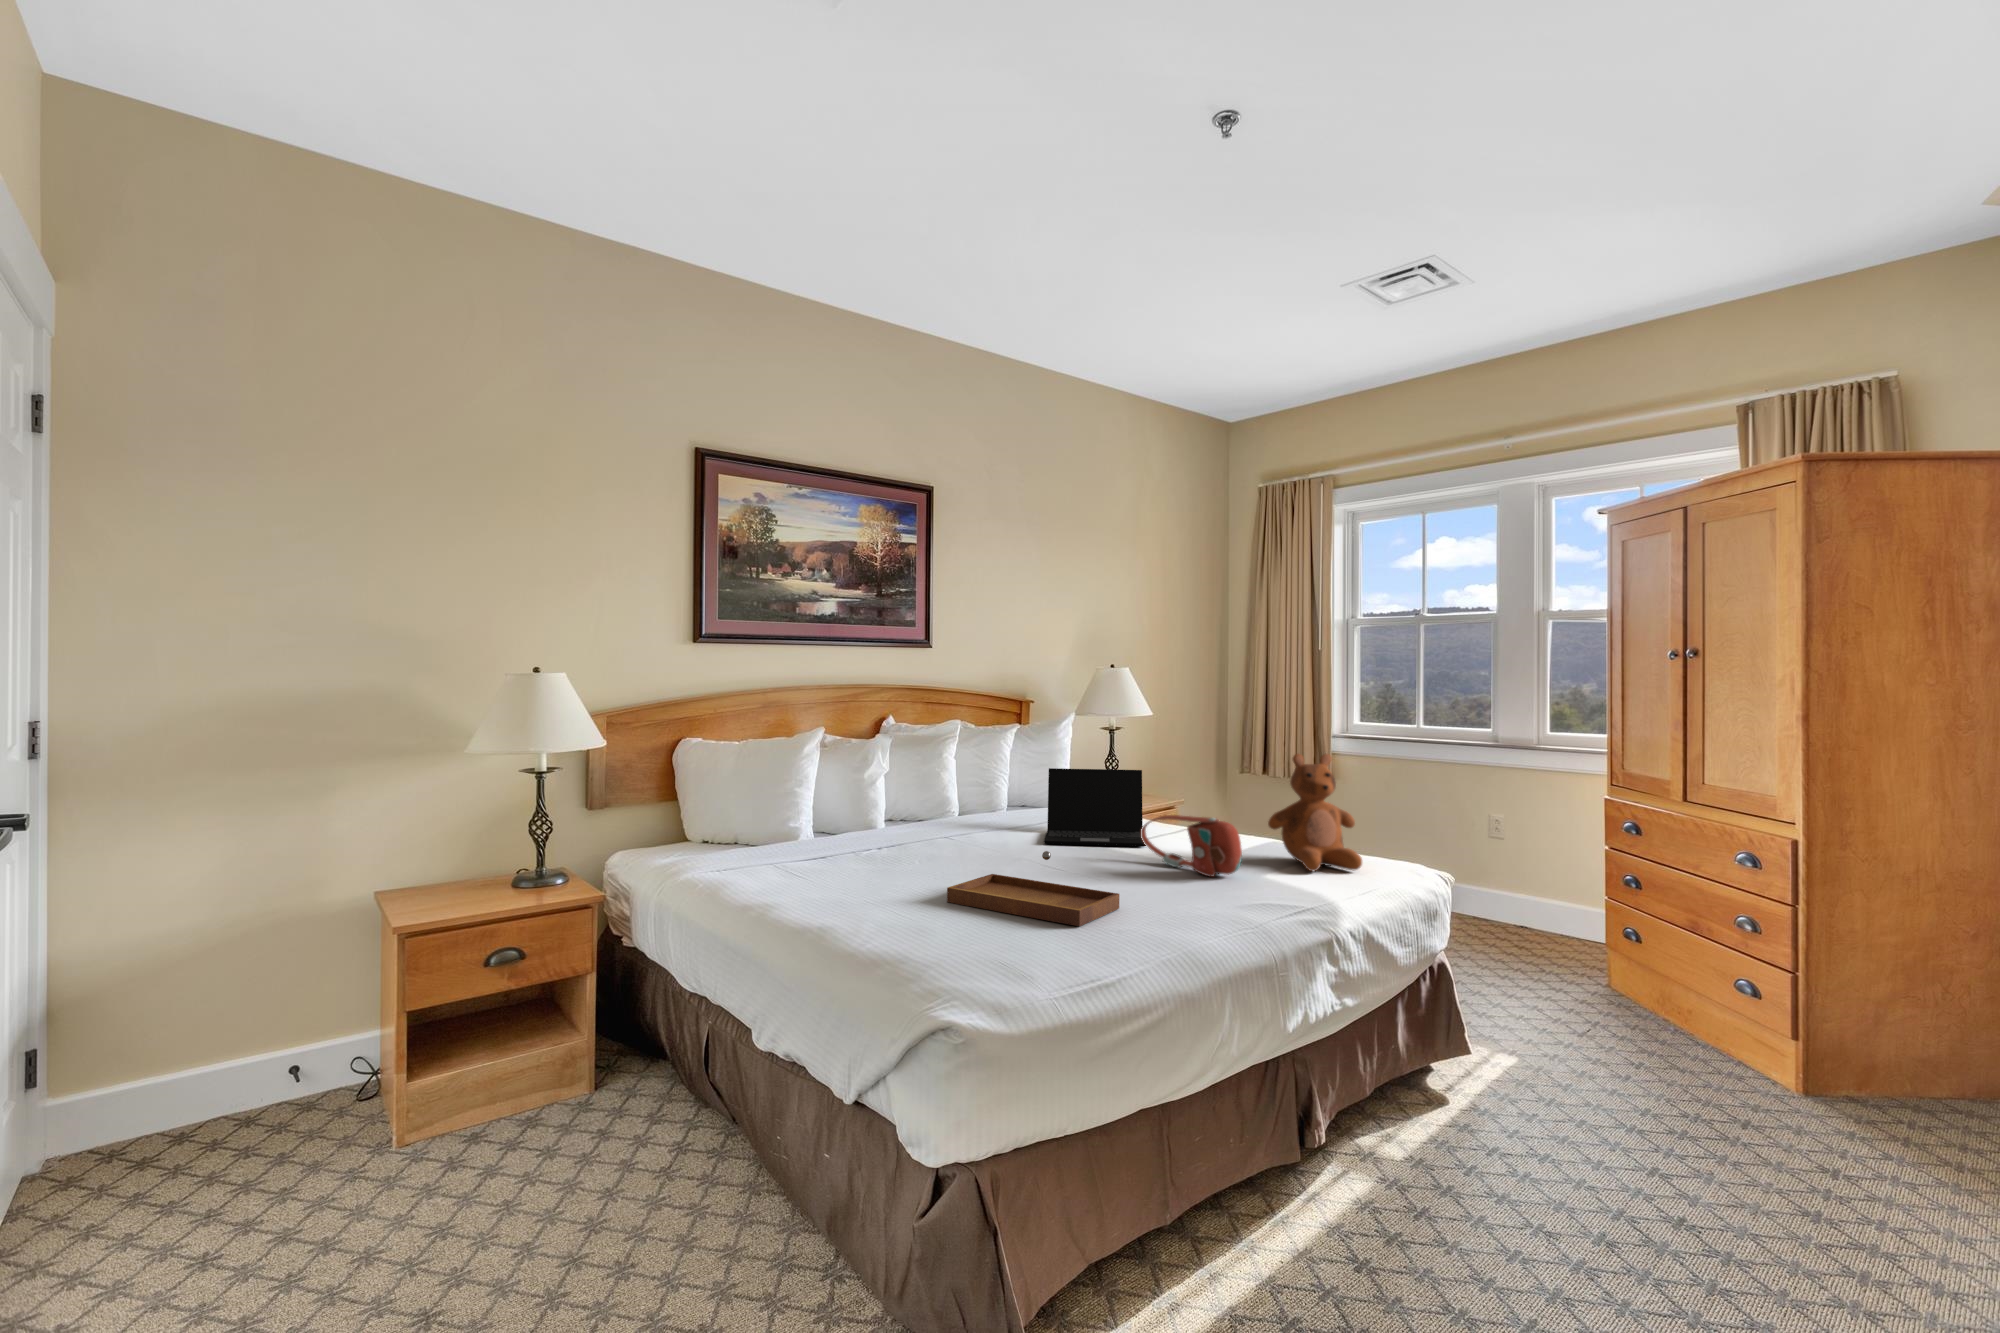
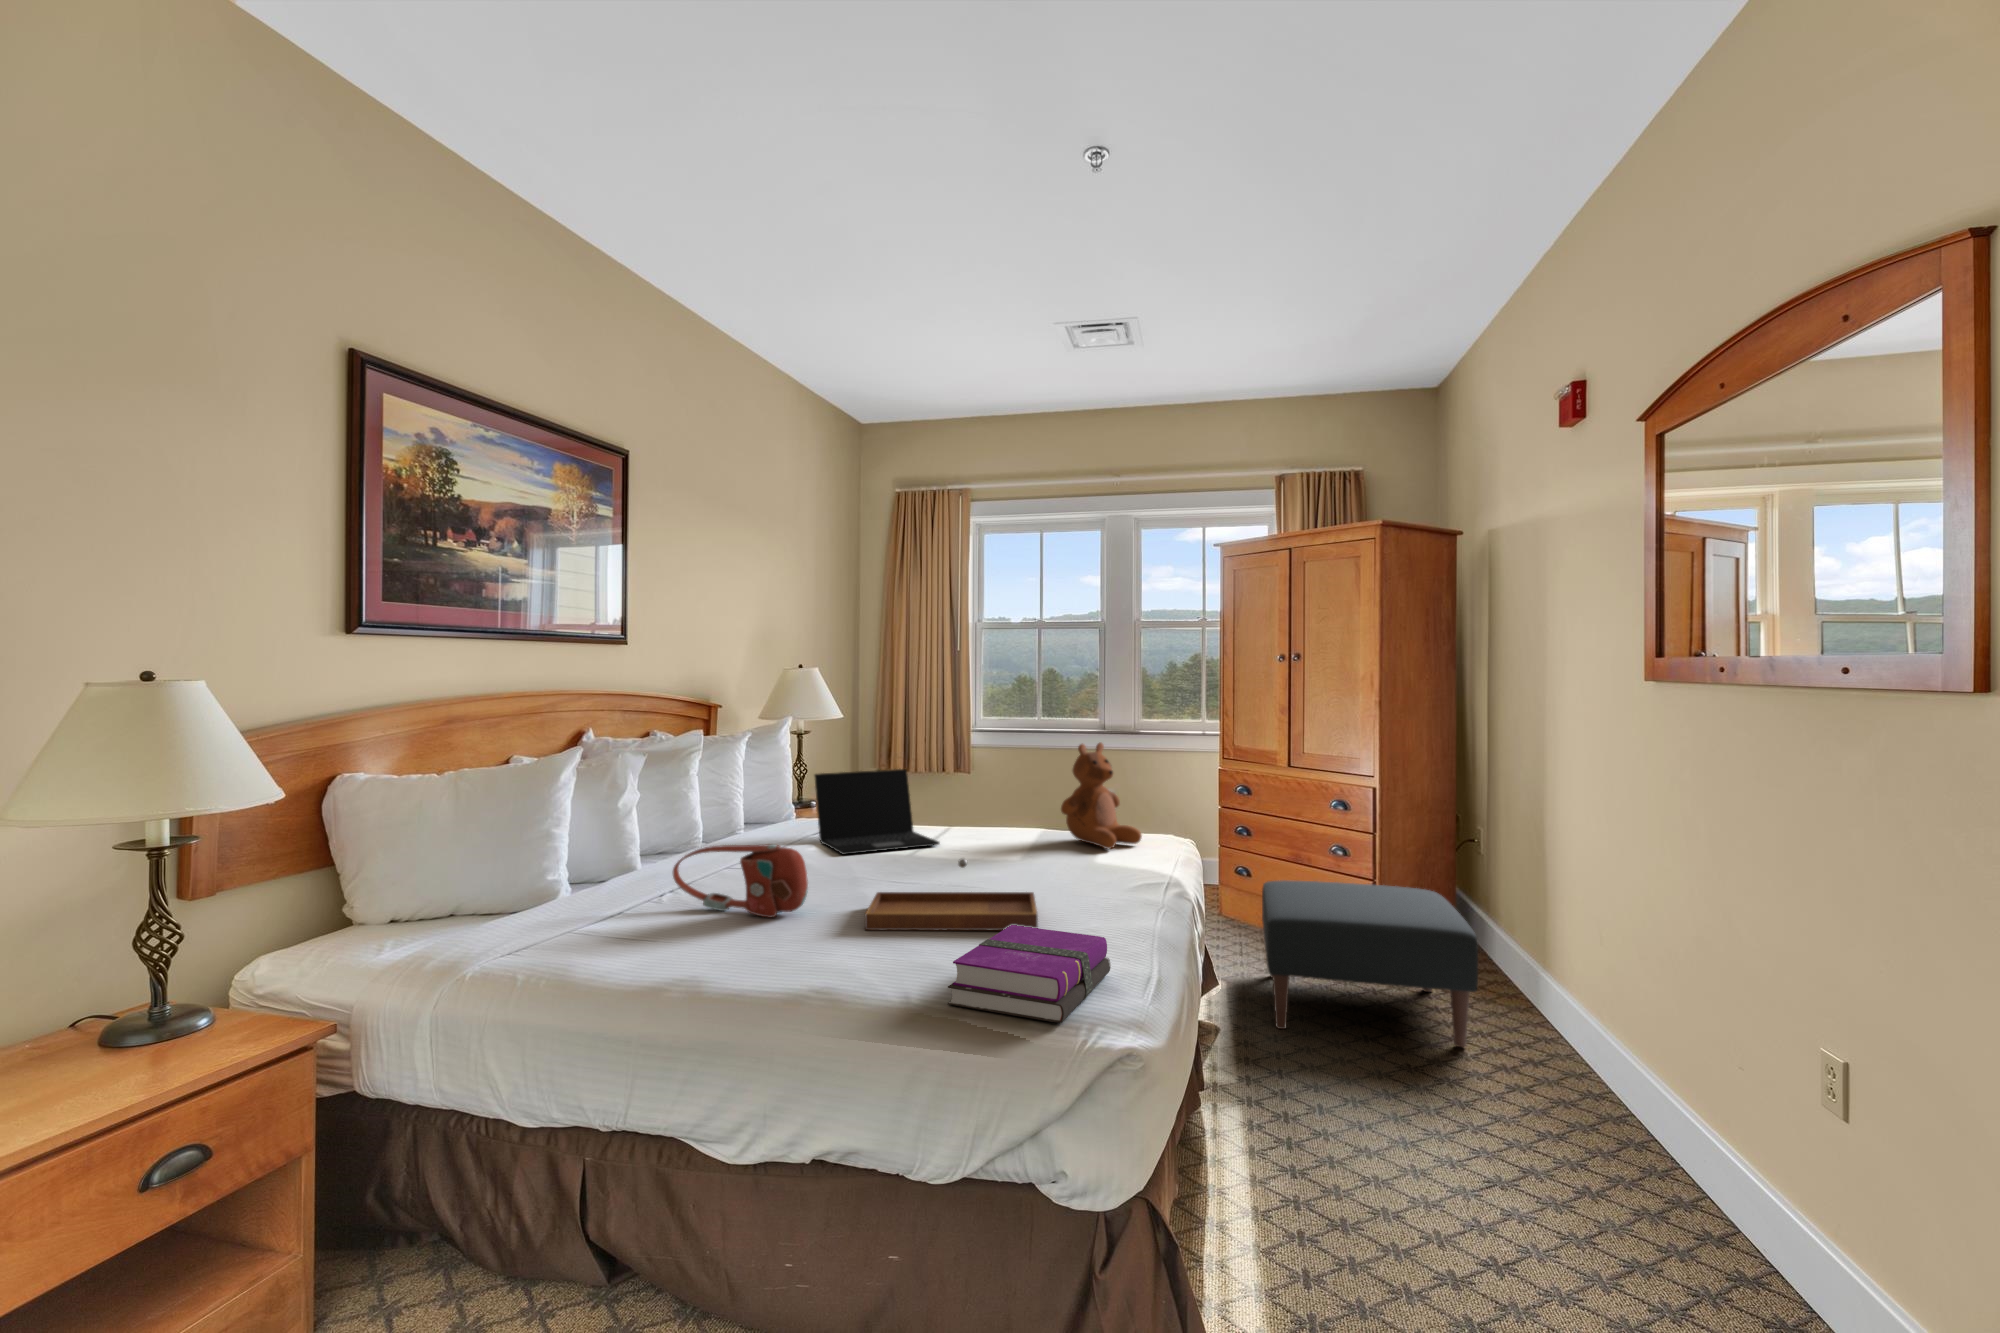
handbag: present [1141,815,1242,877] -> present [673,844,808,918]
notebook: none [897,911,1067,992] -> present [948,925,1111,1023]
ottoman: none [1509,945,1864,1217] -> present [1262,880,1478,1047]

